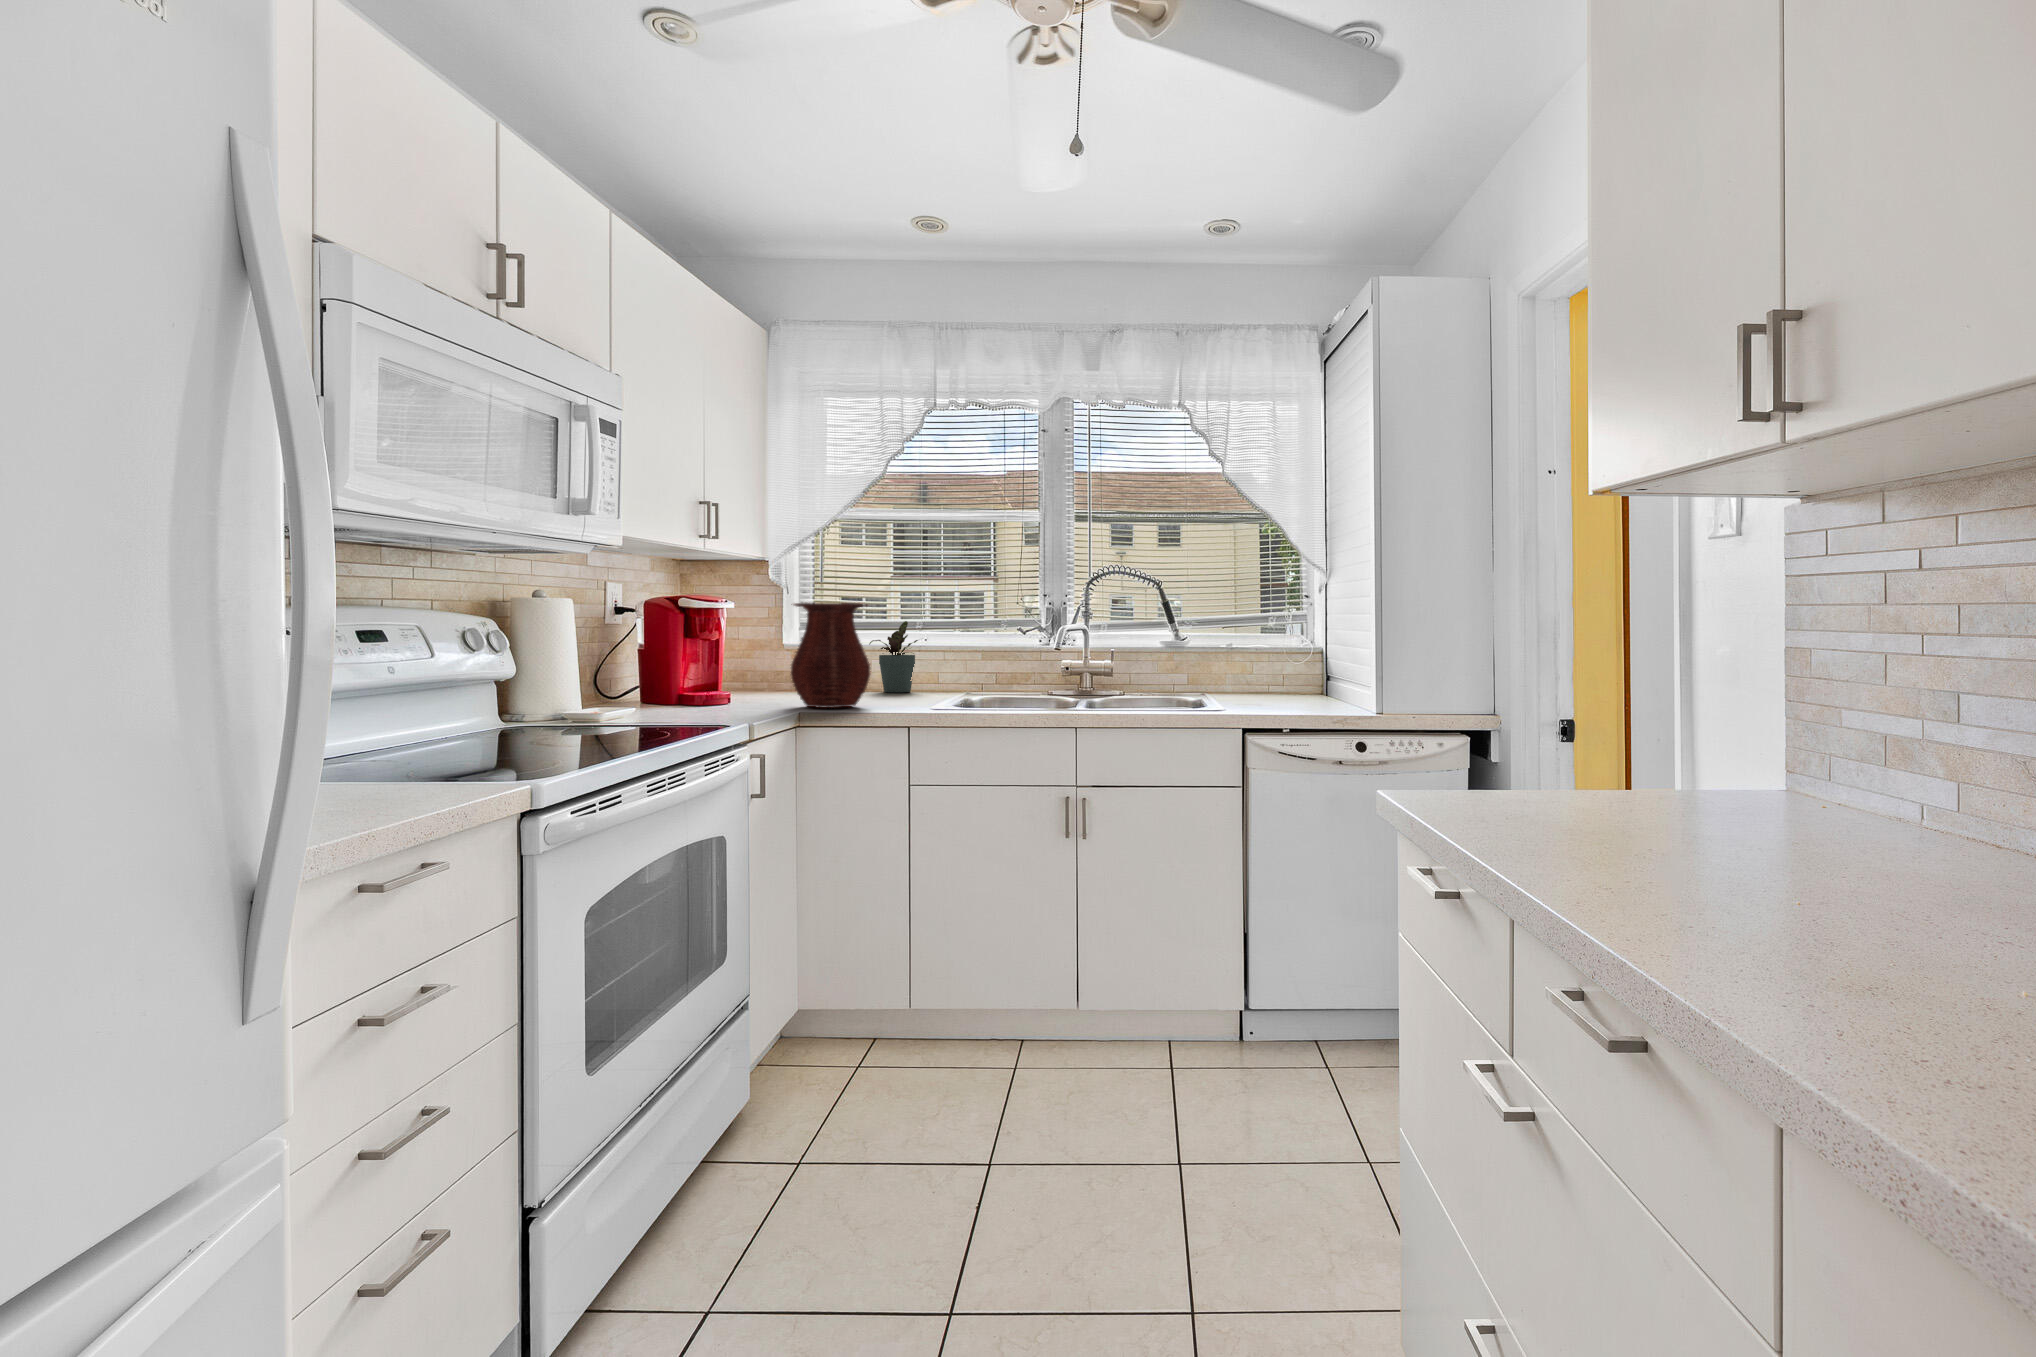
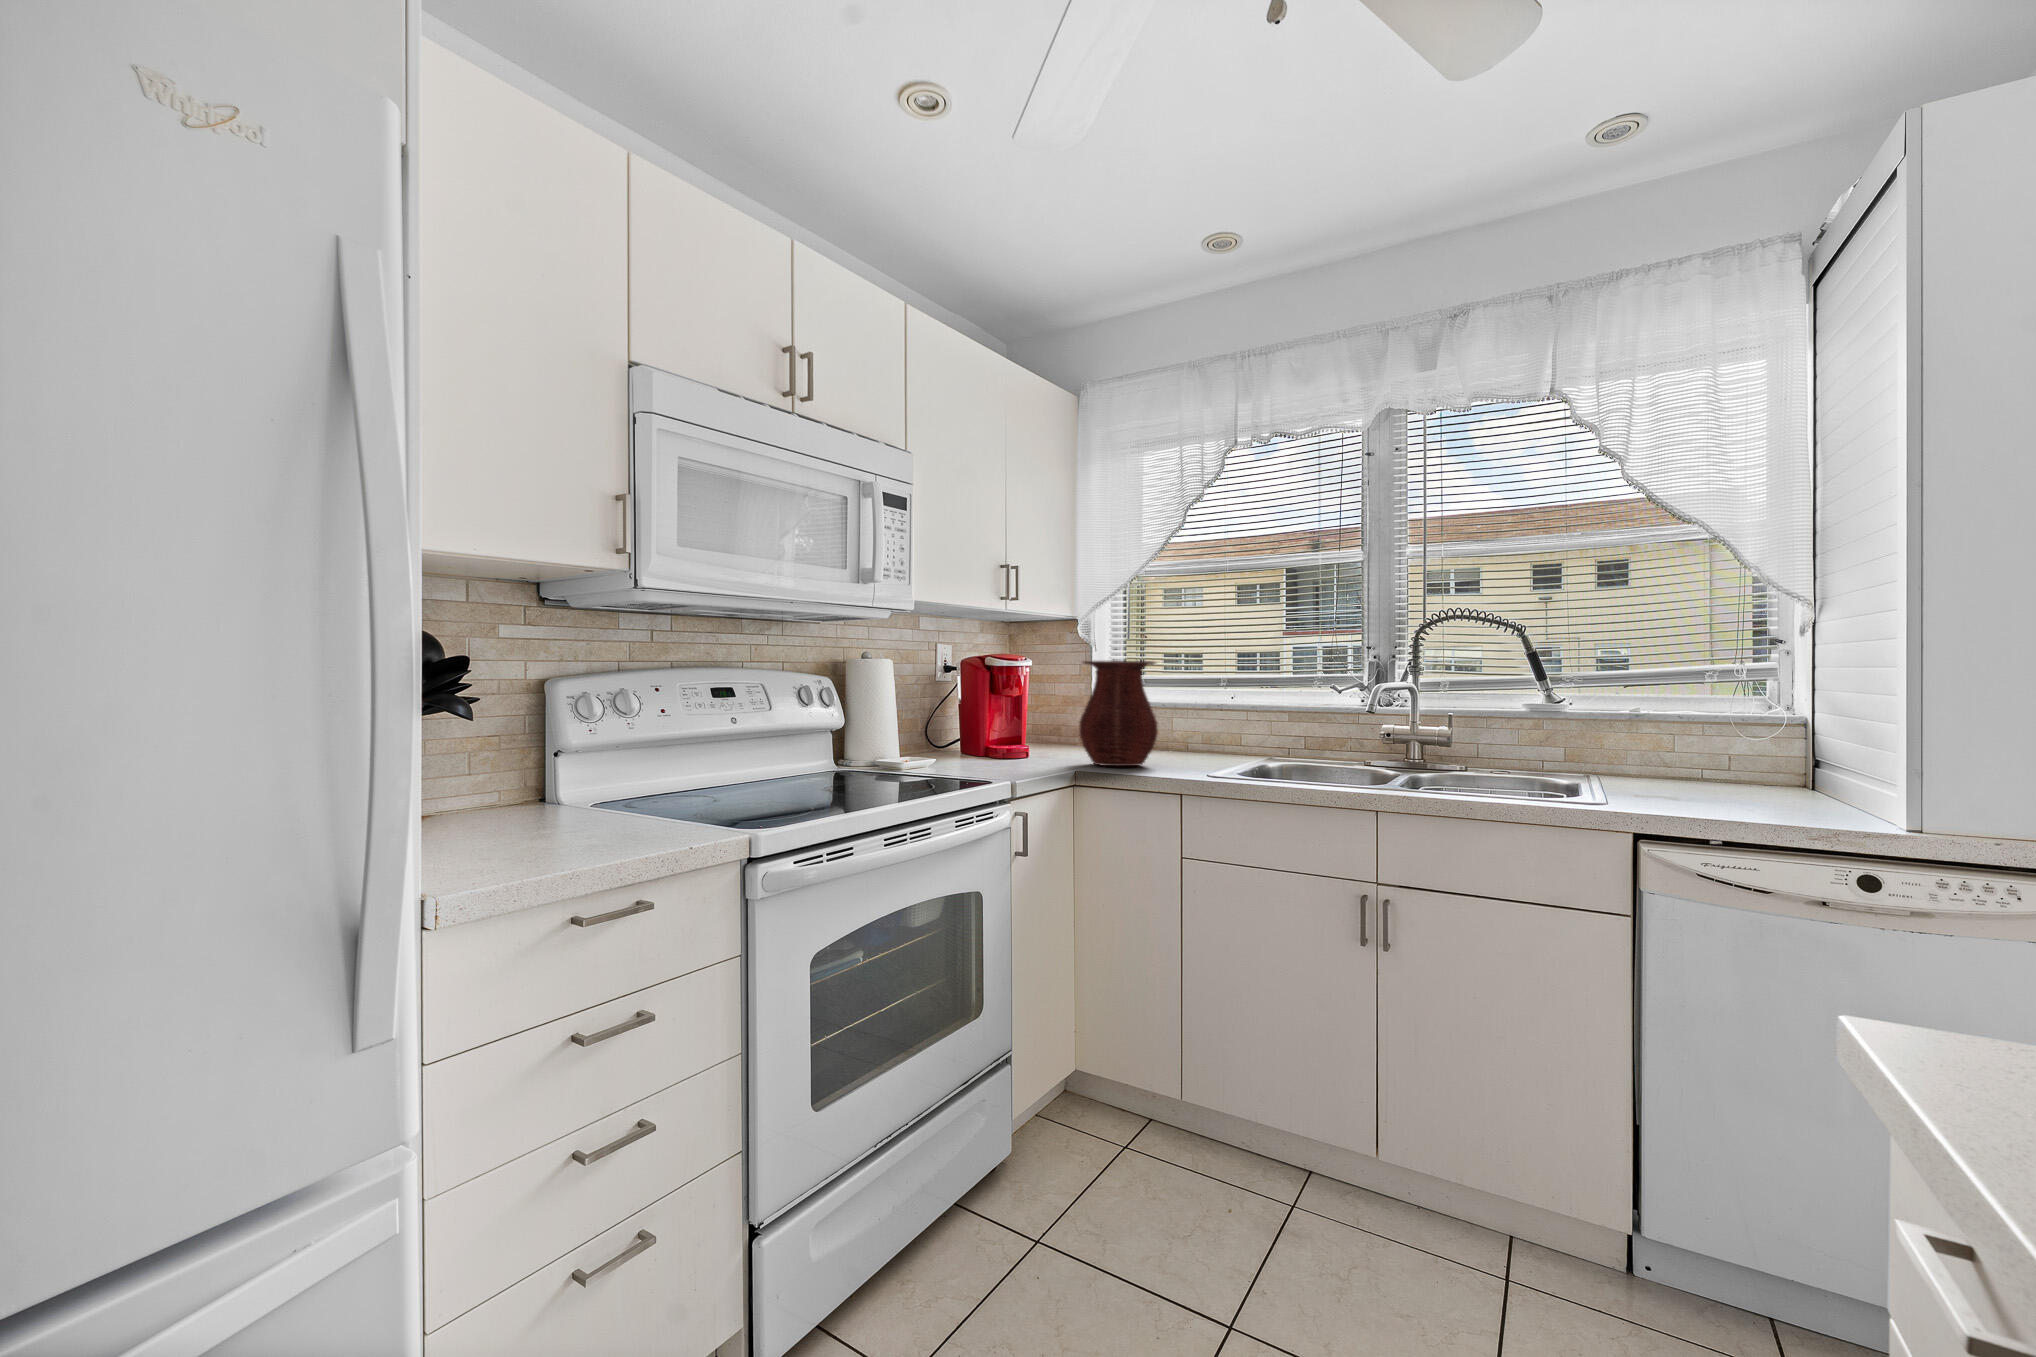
potted plant: present [869,621,918,692] -> none [1176,678,1233,751]

